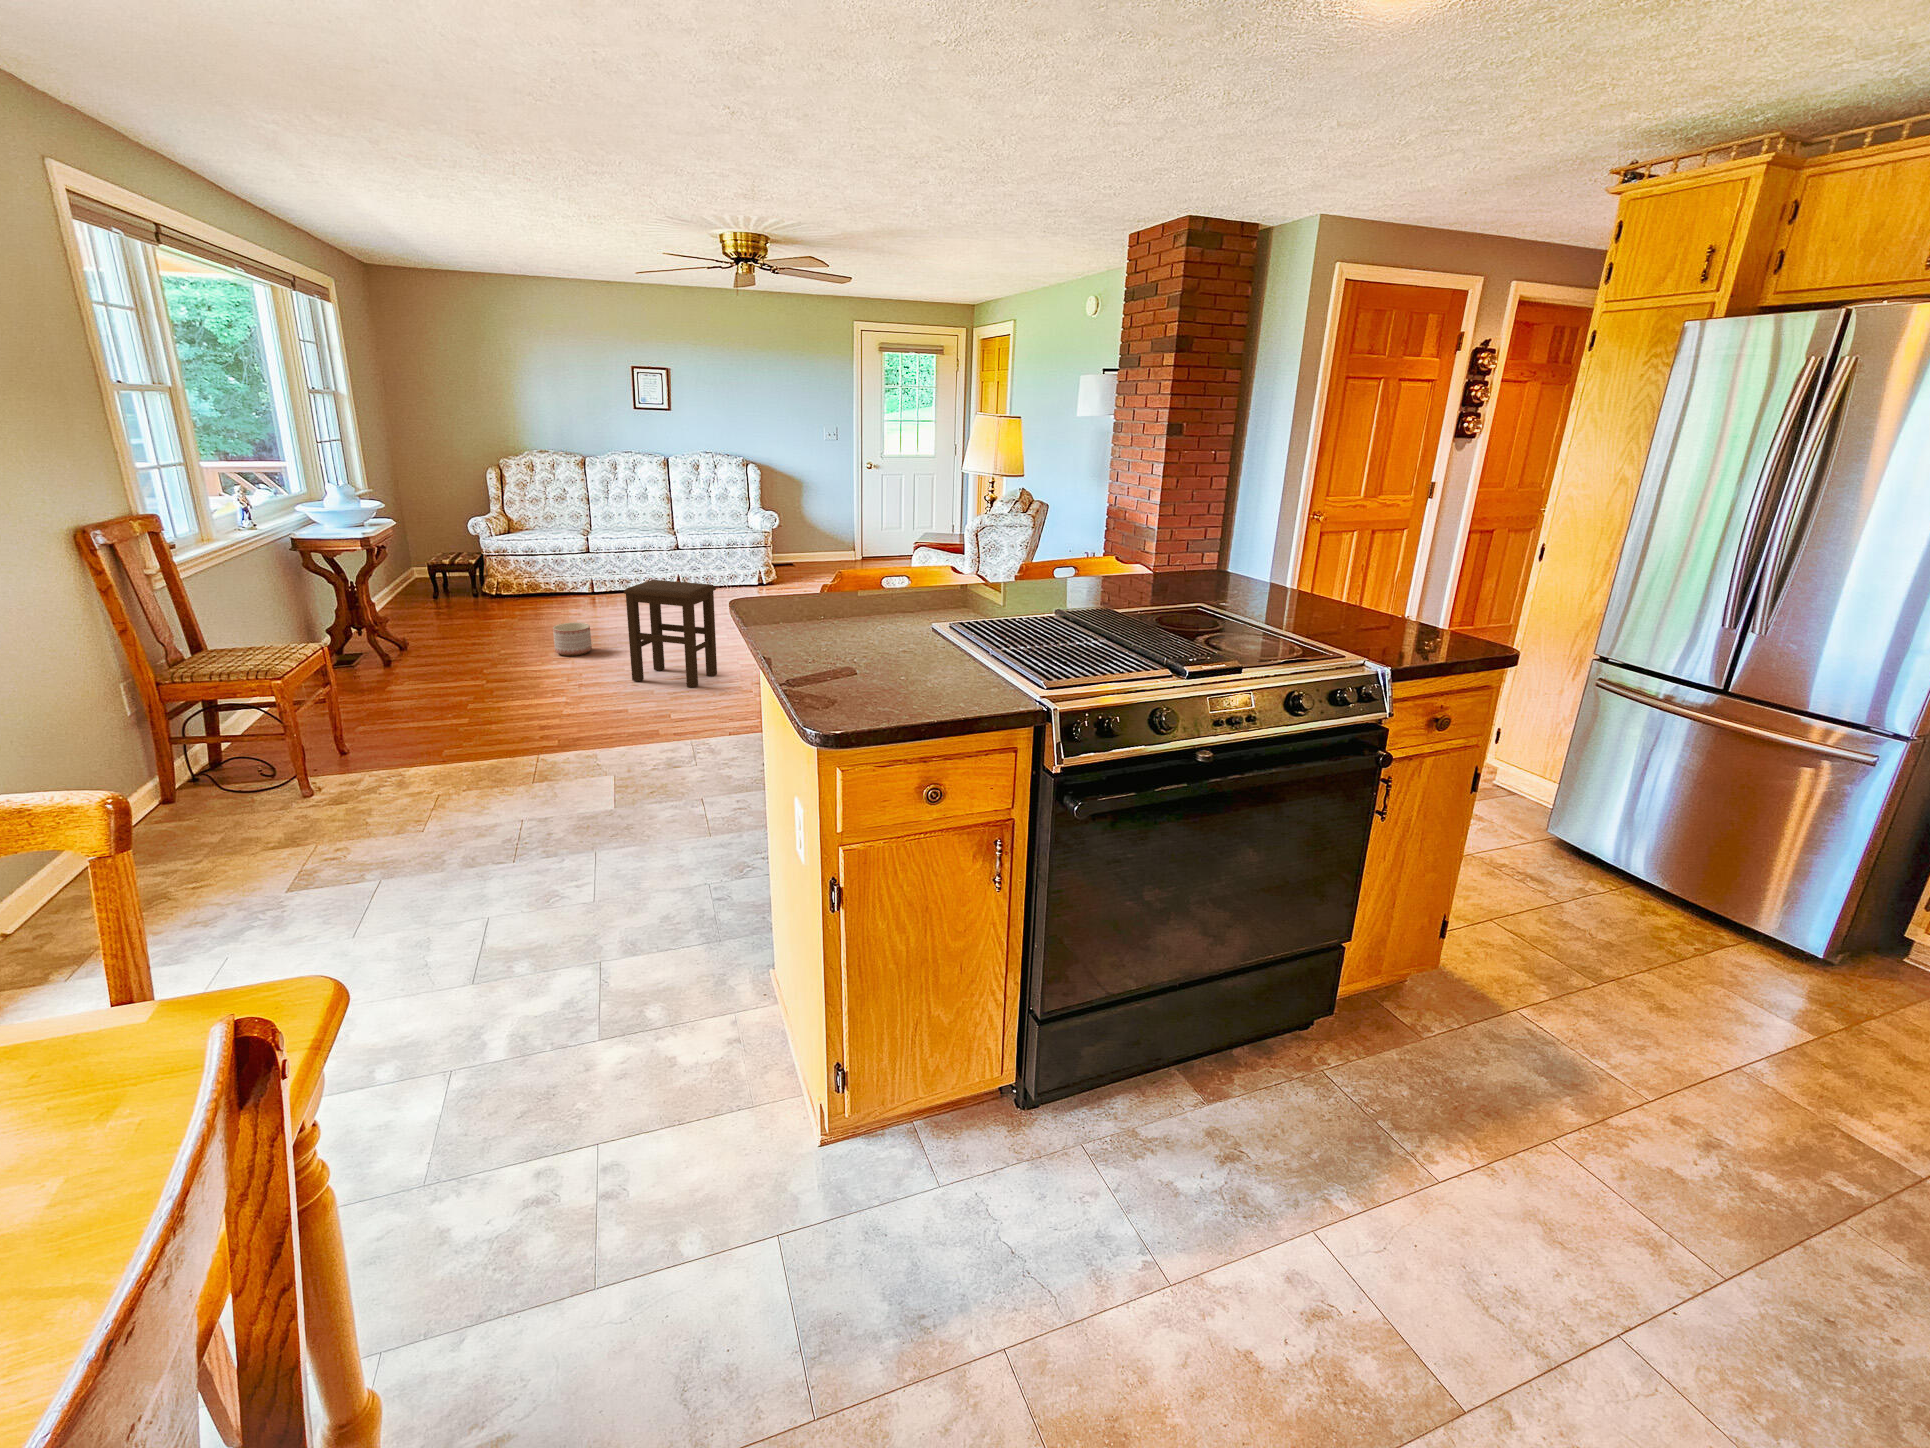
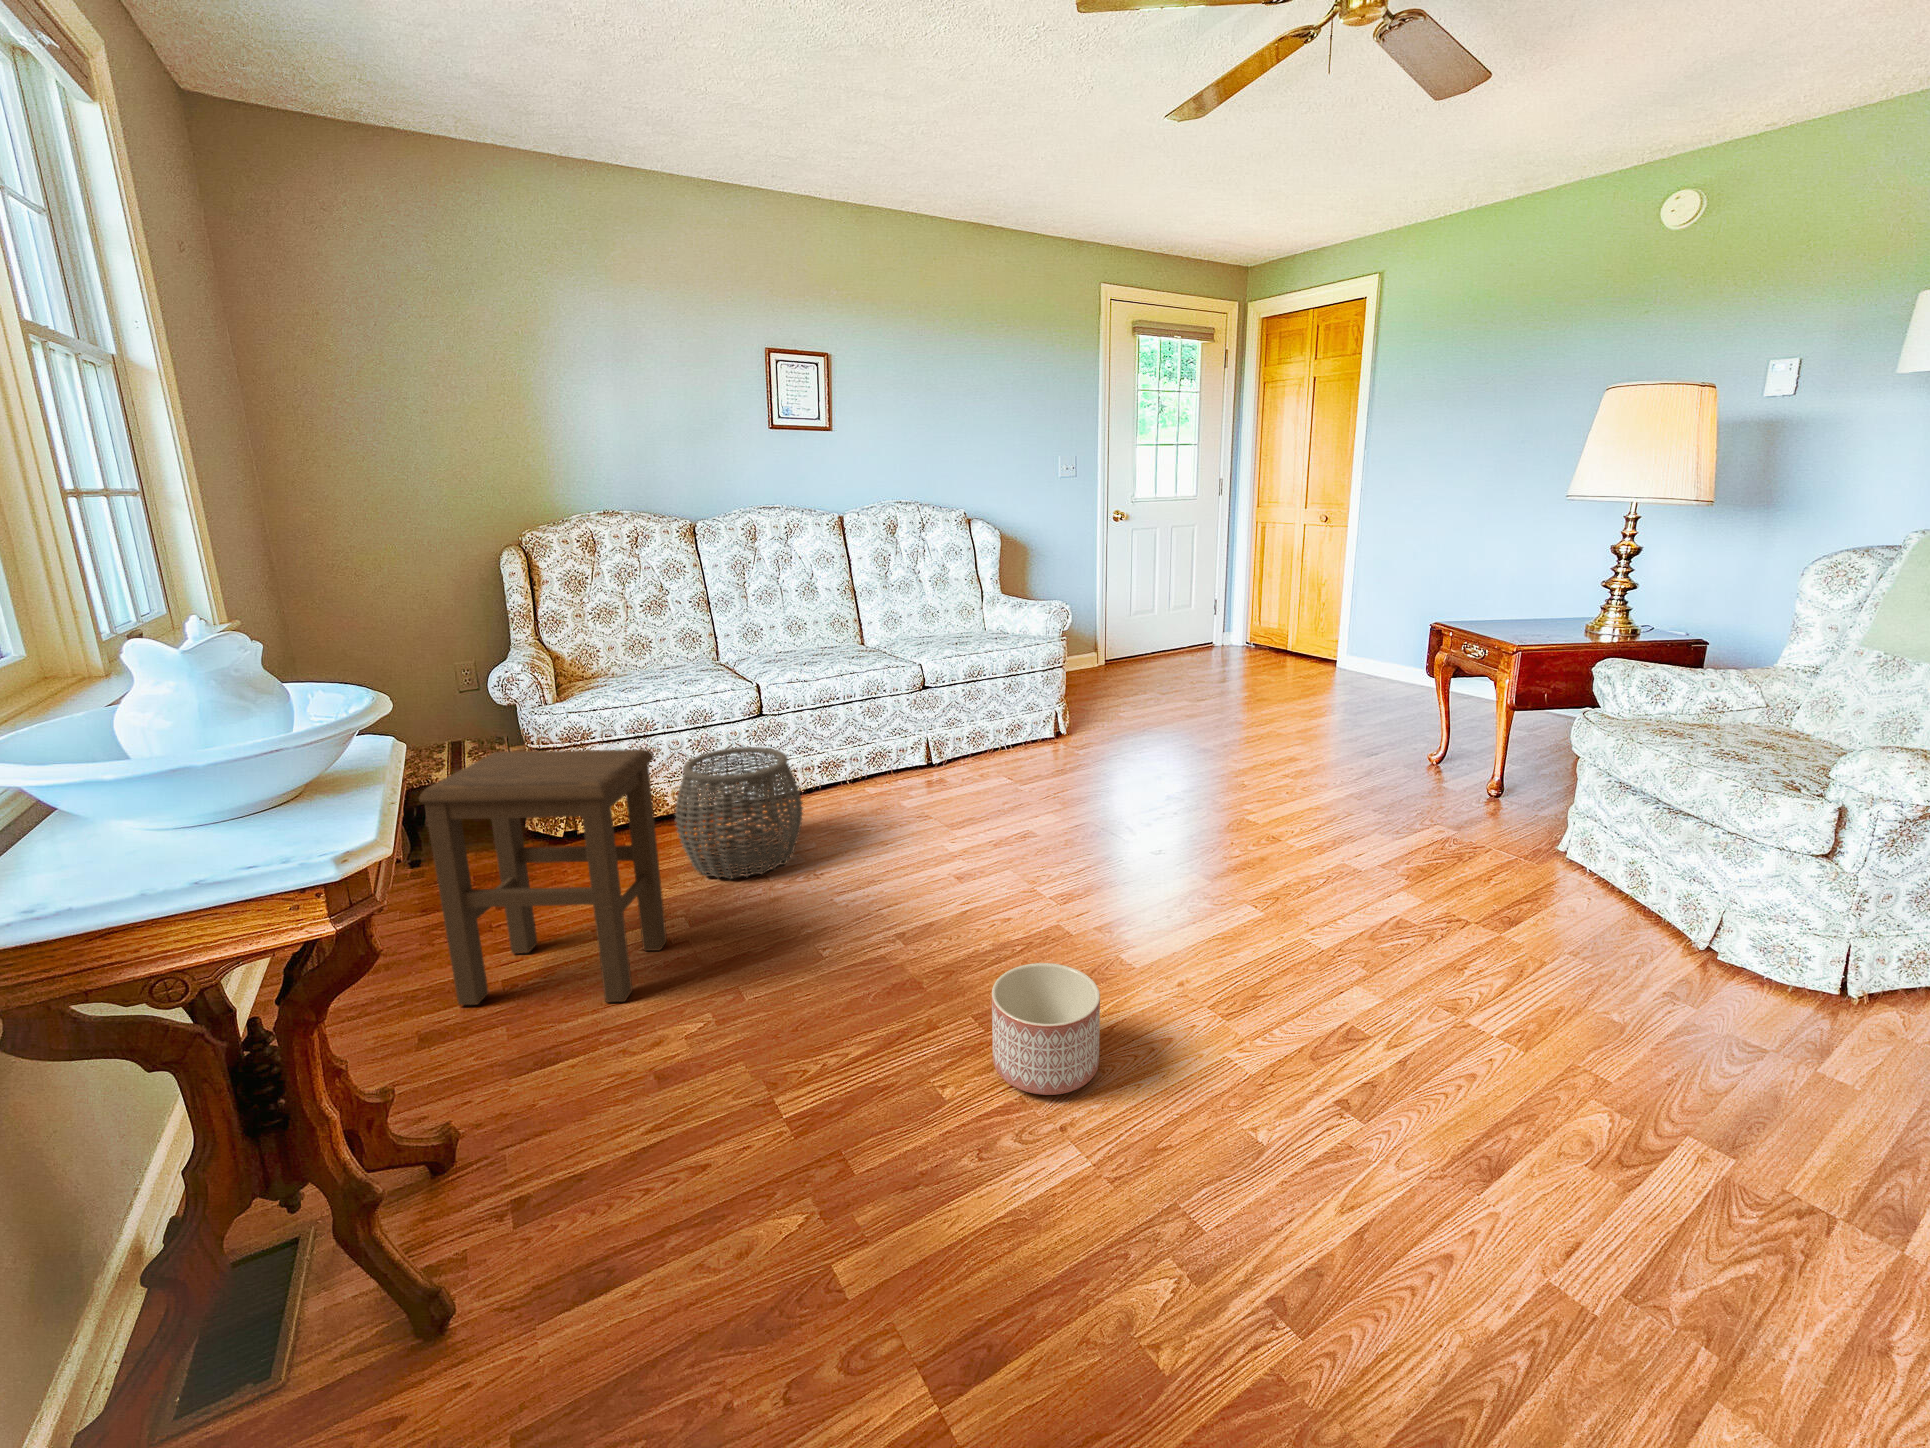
woven basket: none [525,561,582,612] -> present [675,747,803,879]
stool: present [624,580,717,687] -> present [419,749,667,1005]

